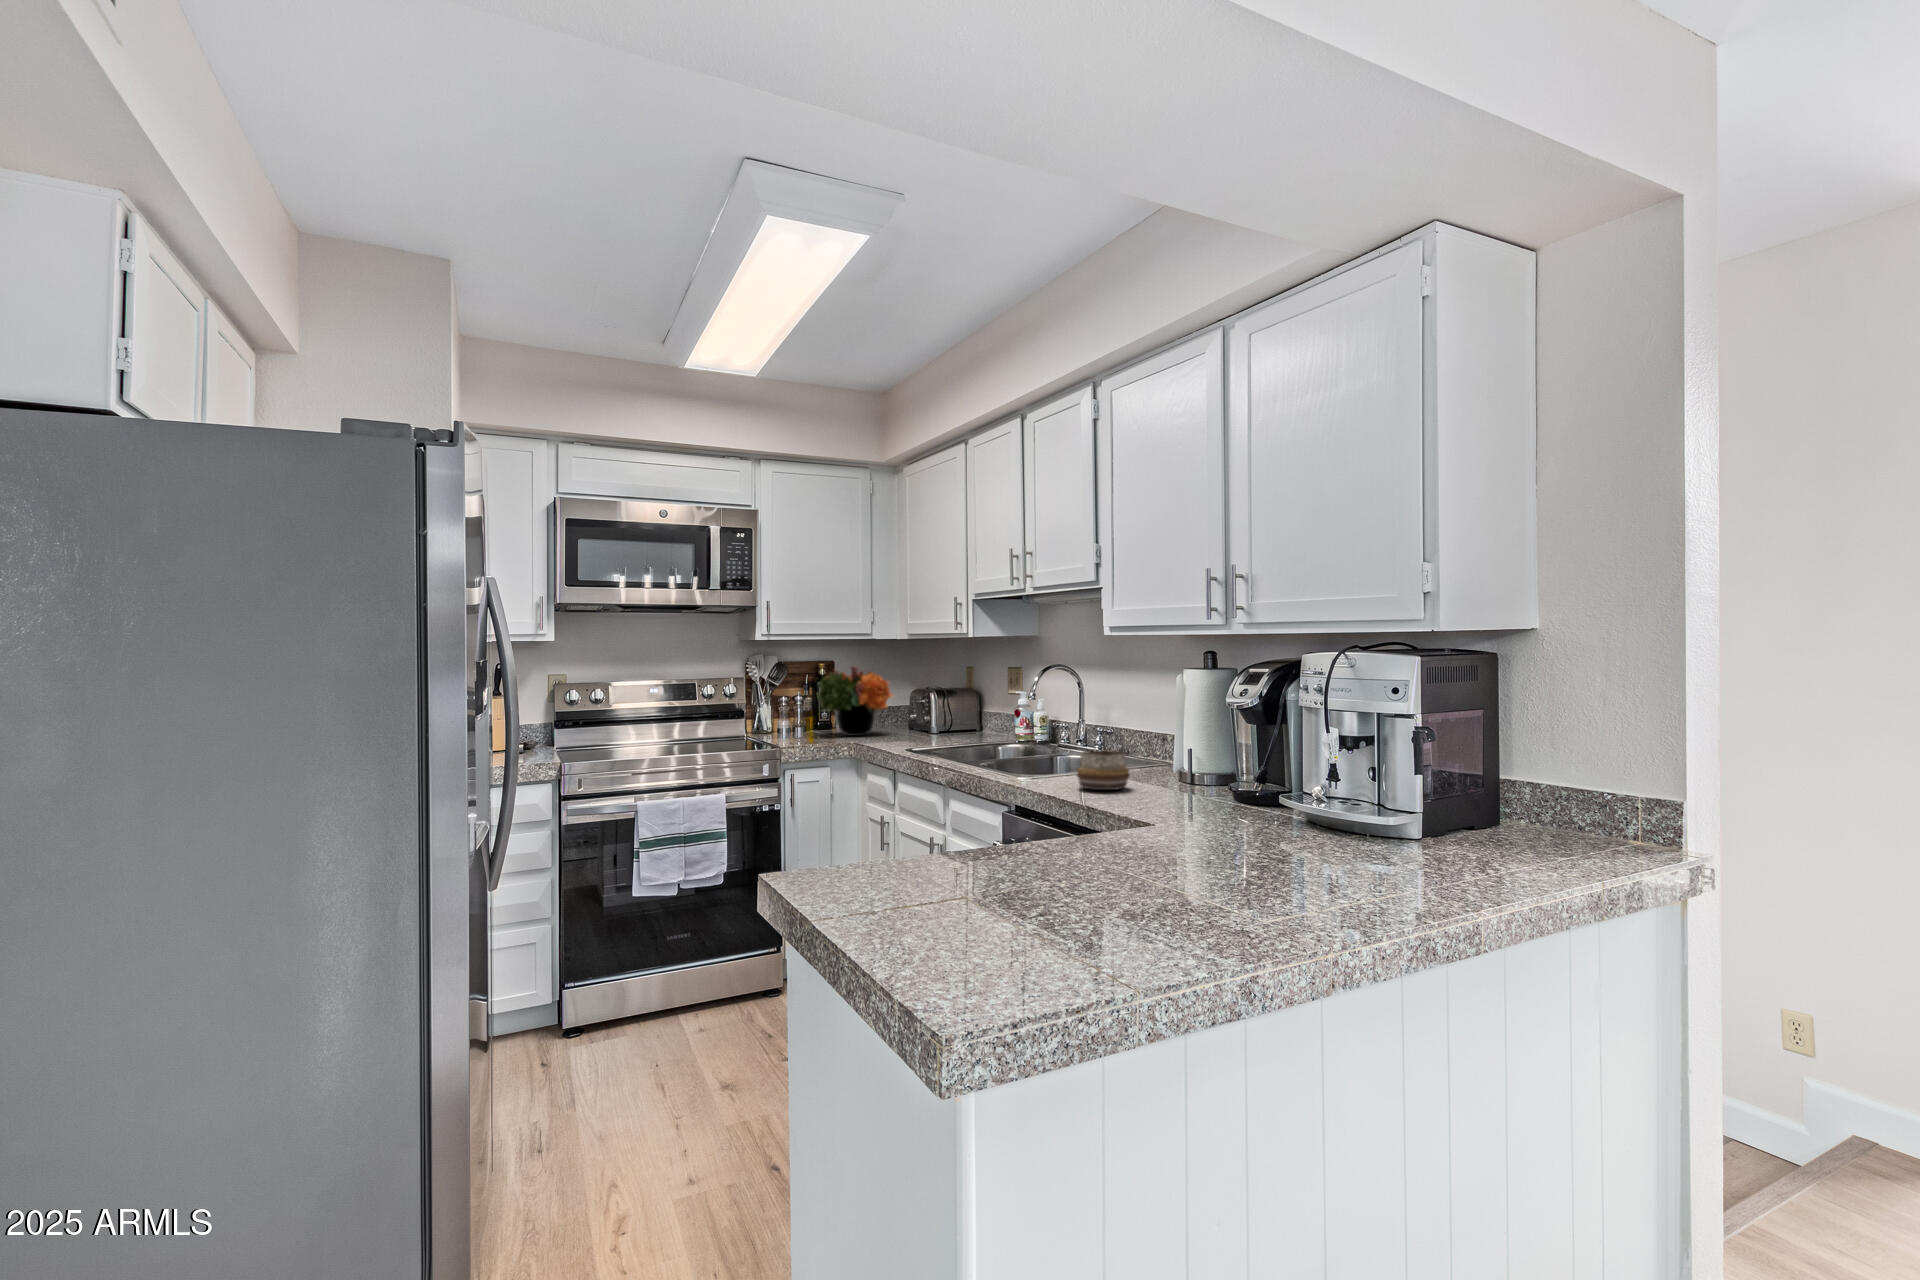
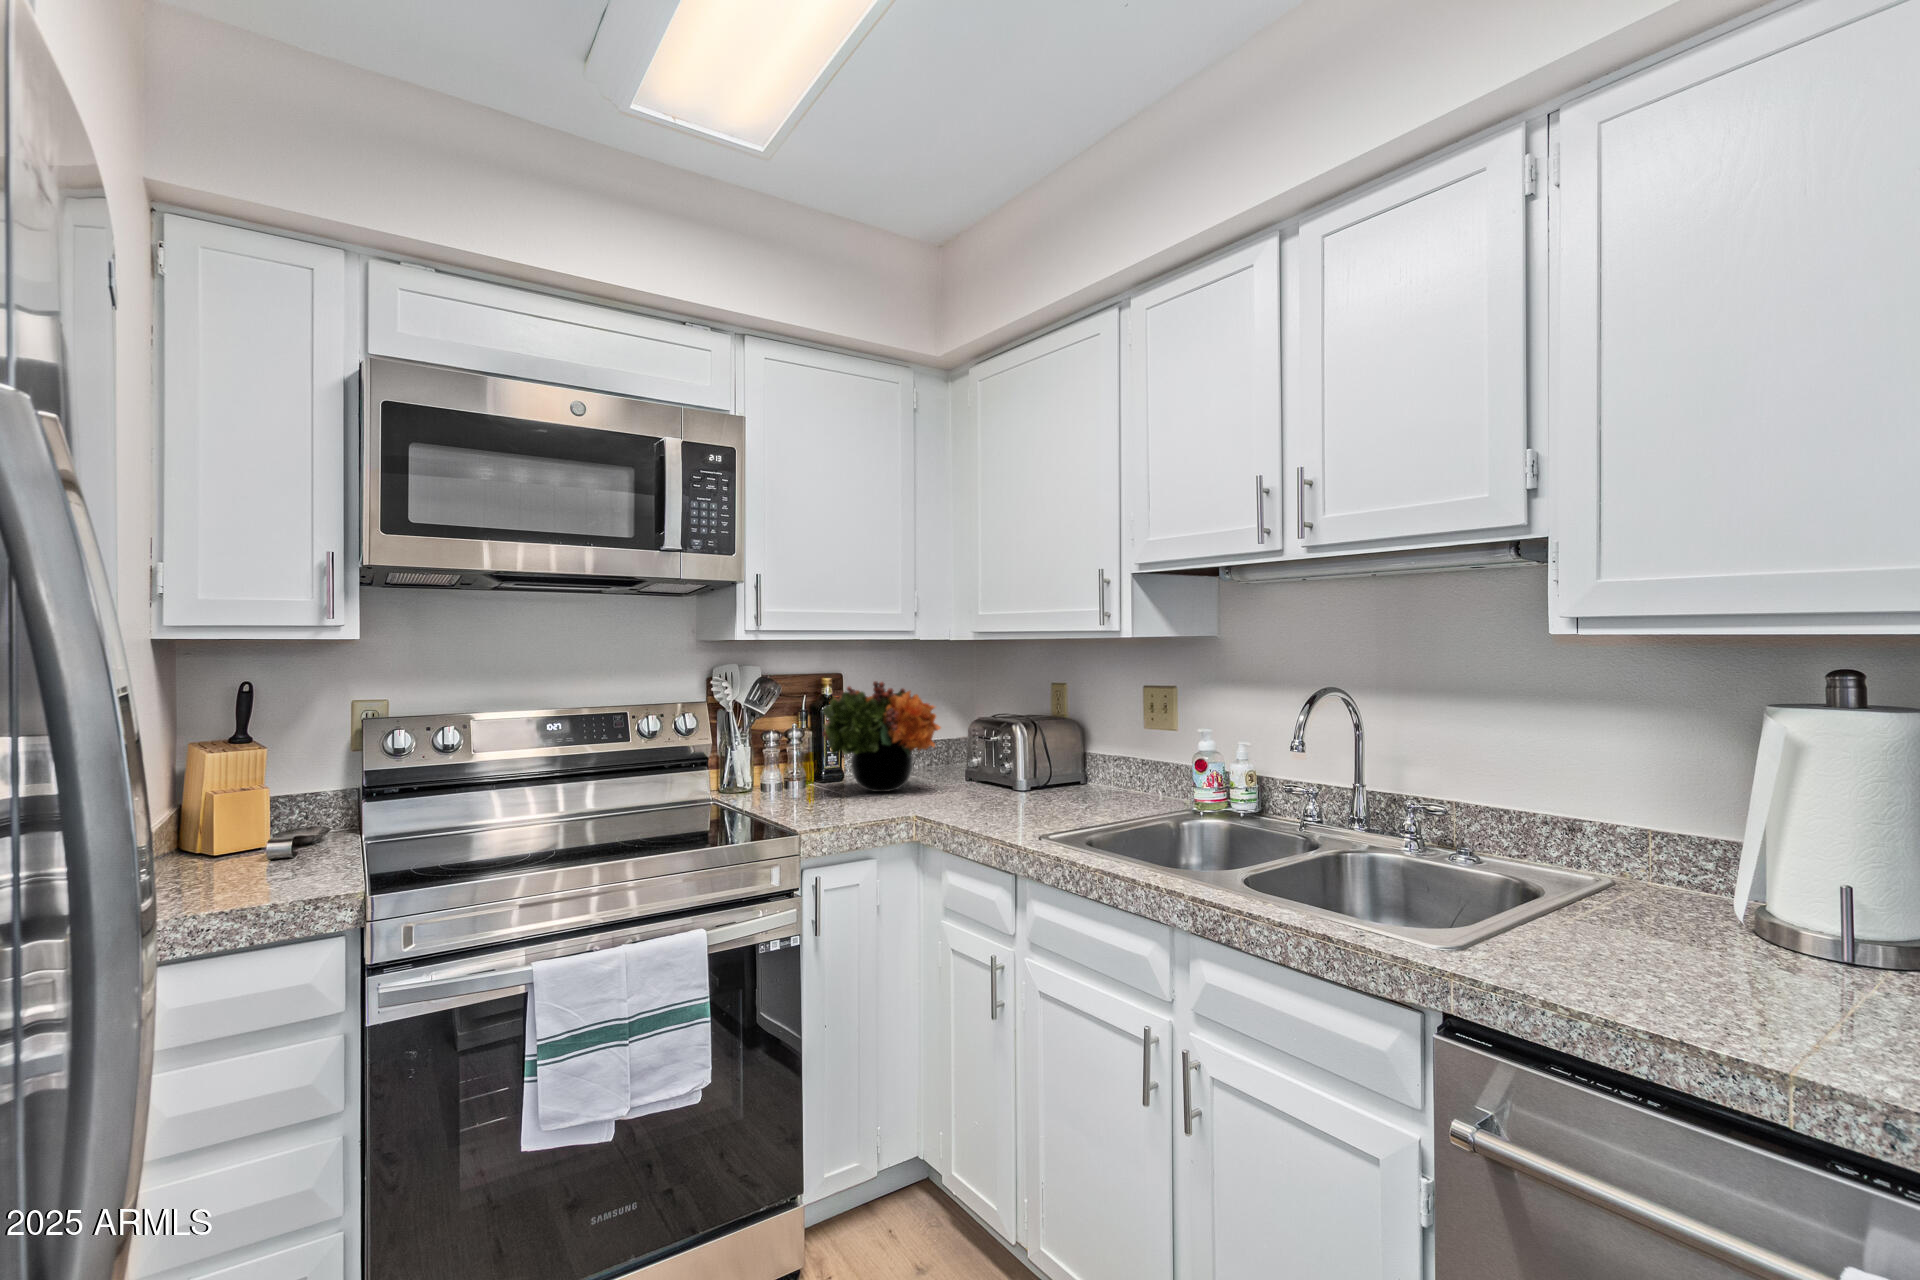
decorative bowl: present [1077,750,1130,790] -> none [1610,890,1766,1000]

